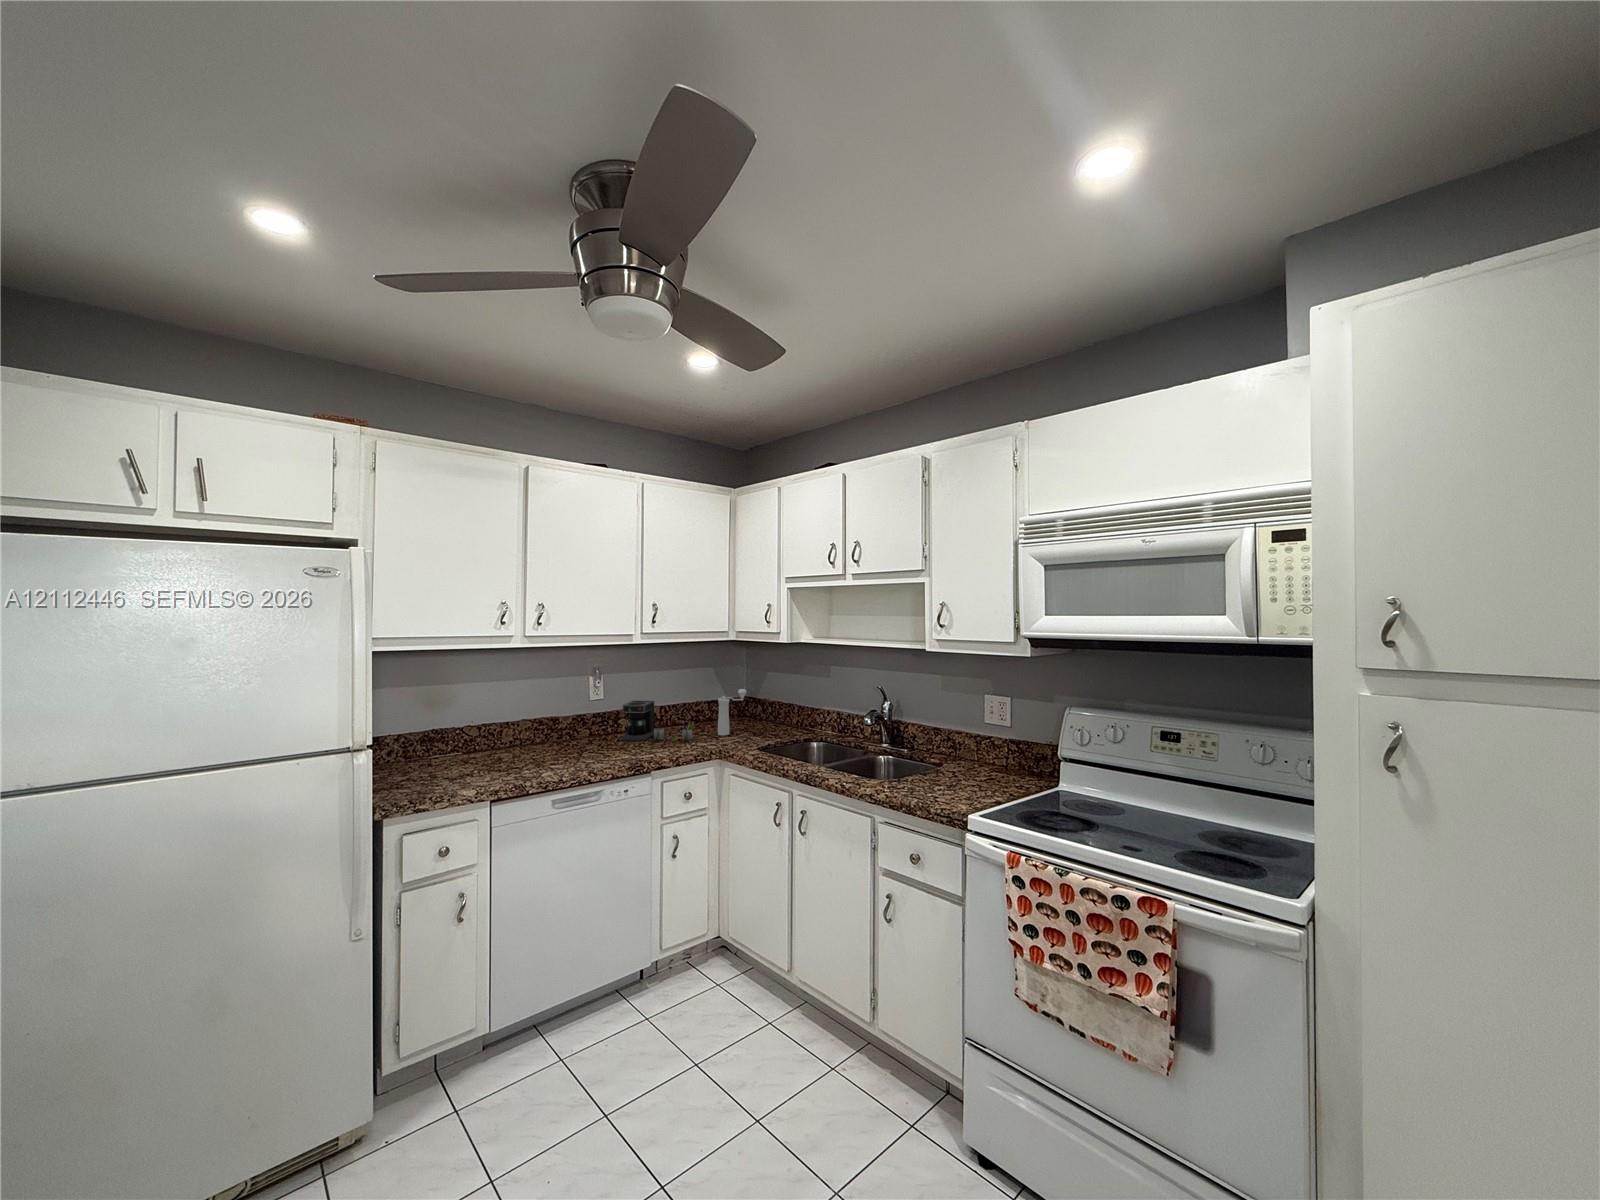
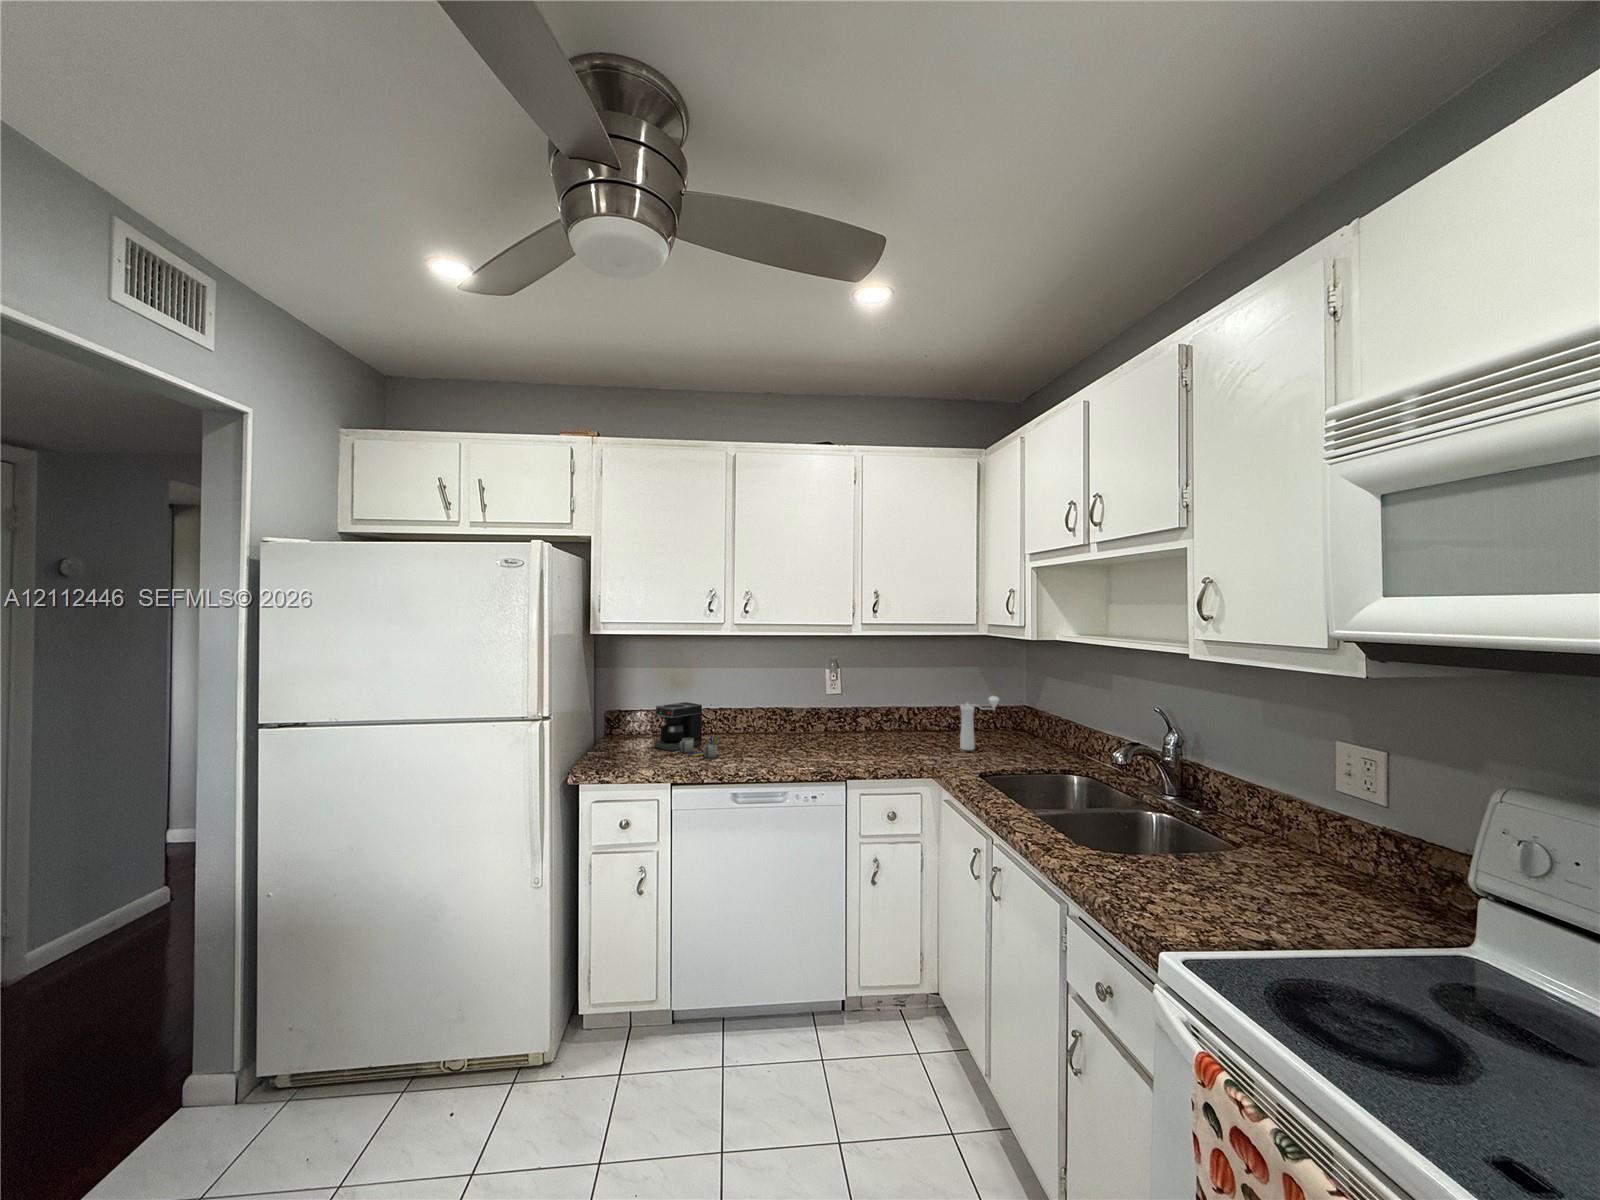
coffee maker: present [622,701,694,741] -> present [654,702,719,758]

